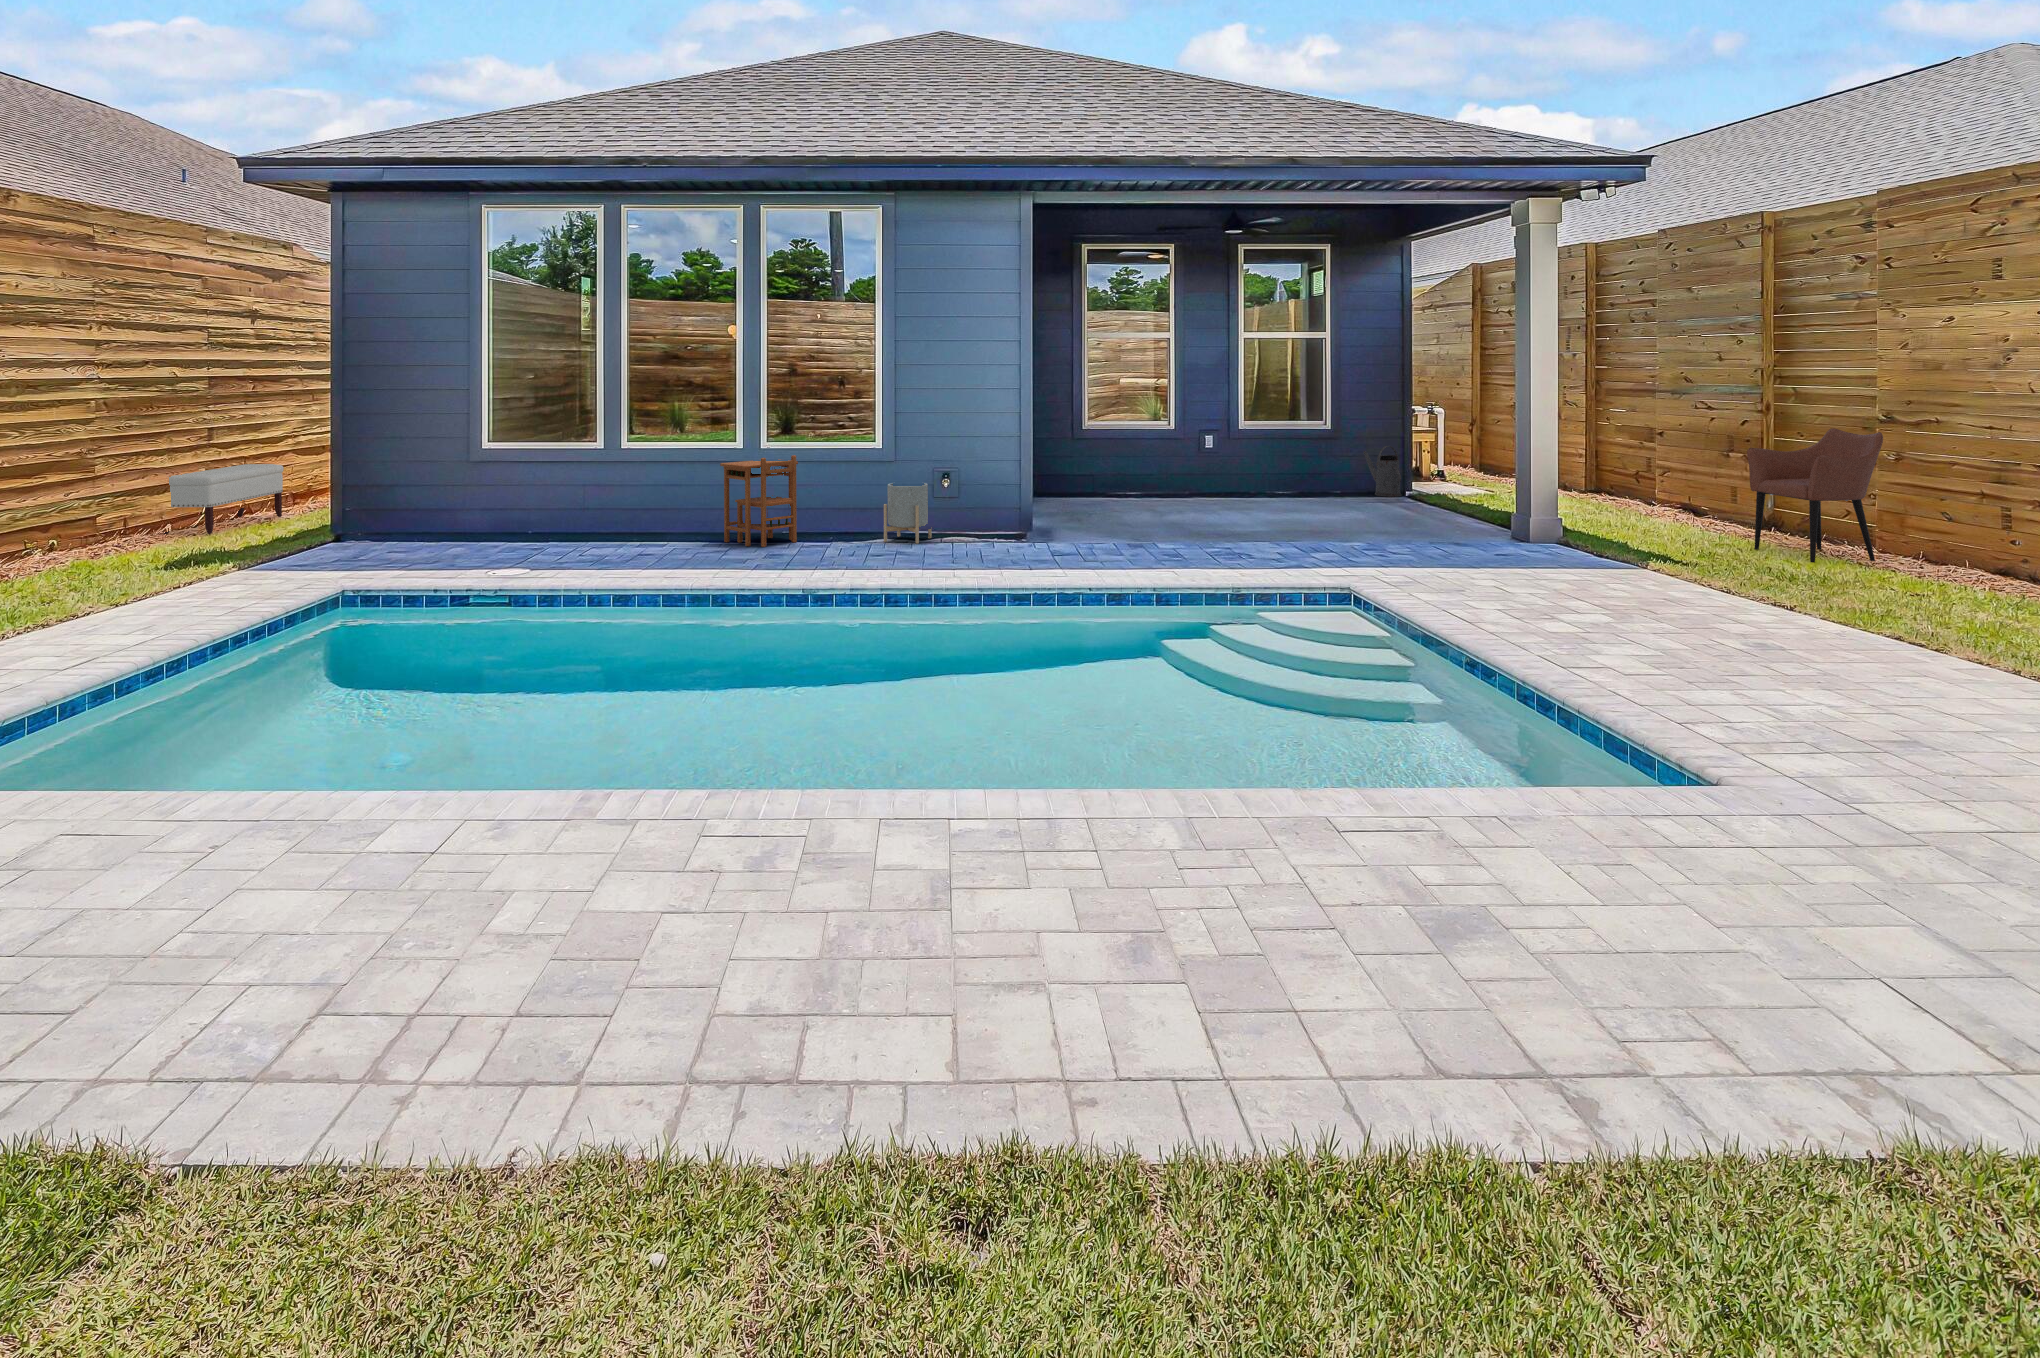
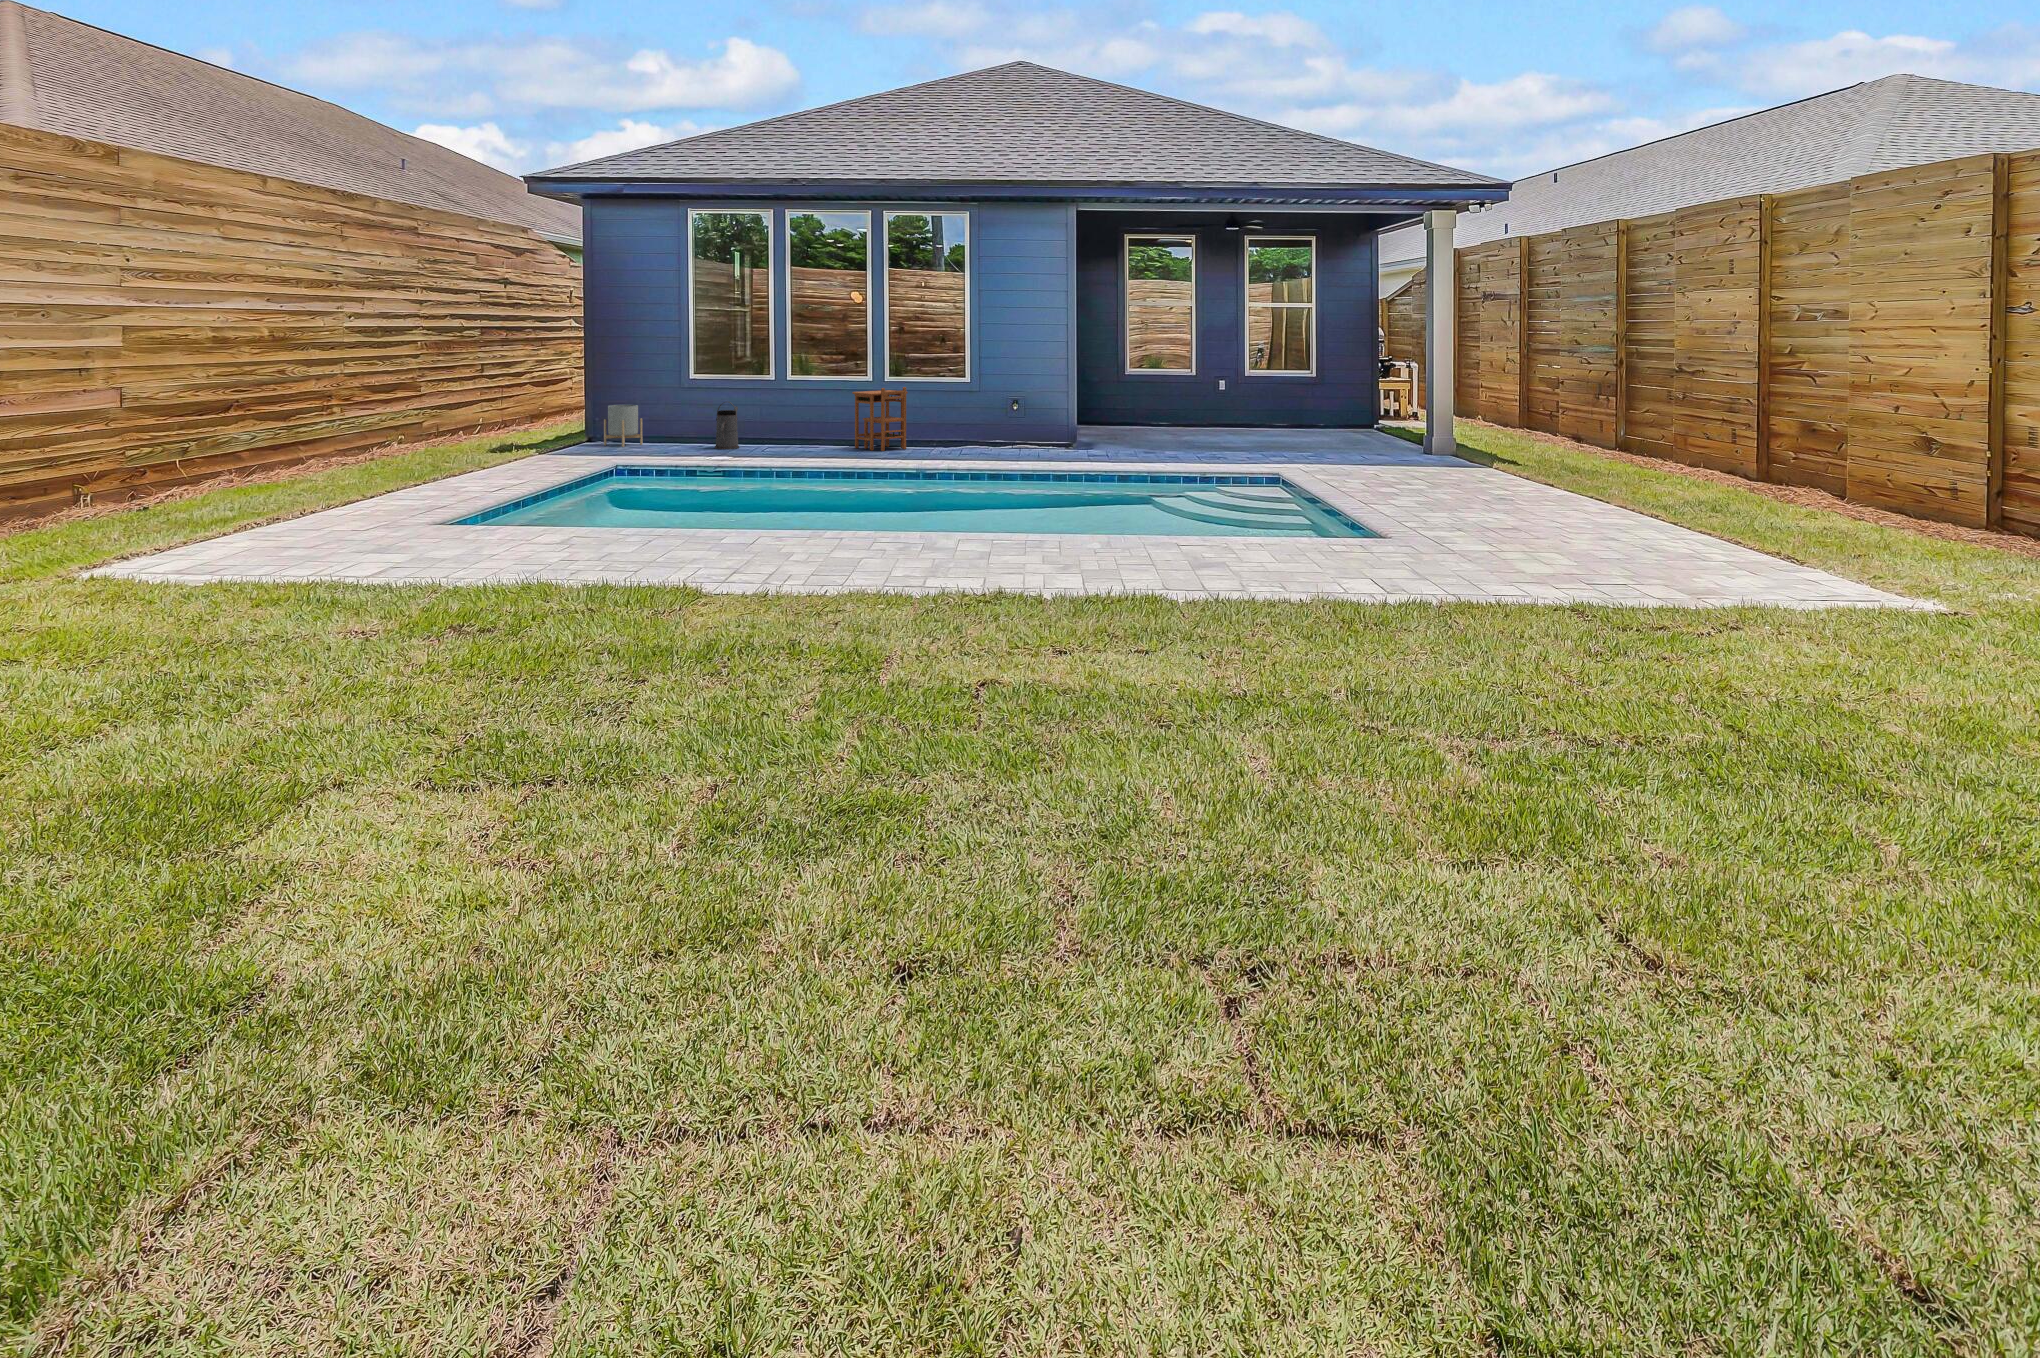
armchair: present [1747,428,1883,562] -> none [1588,376,1673,469]
watering can: present [1363,446,1401,497] -> present [715,402,739,449]
bench: present [164,464,284,534] -> none [456,391,532,439]
planter: present [884,483,932,544] -> present [604,405,643,447]

